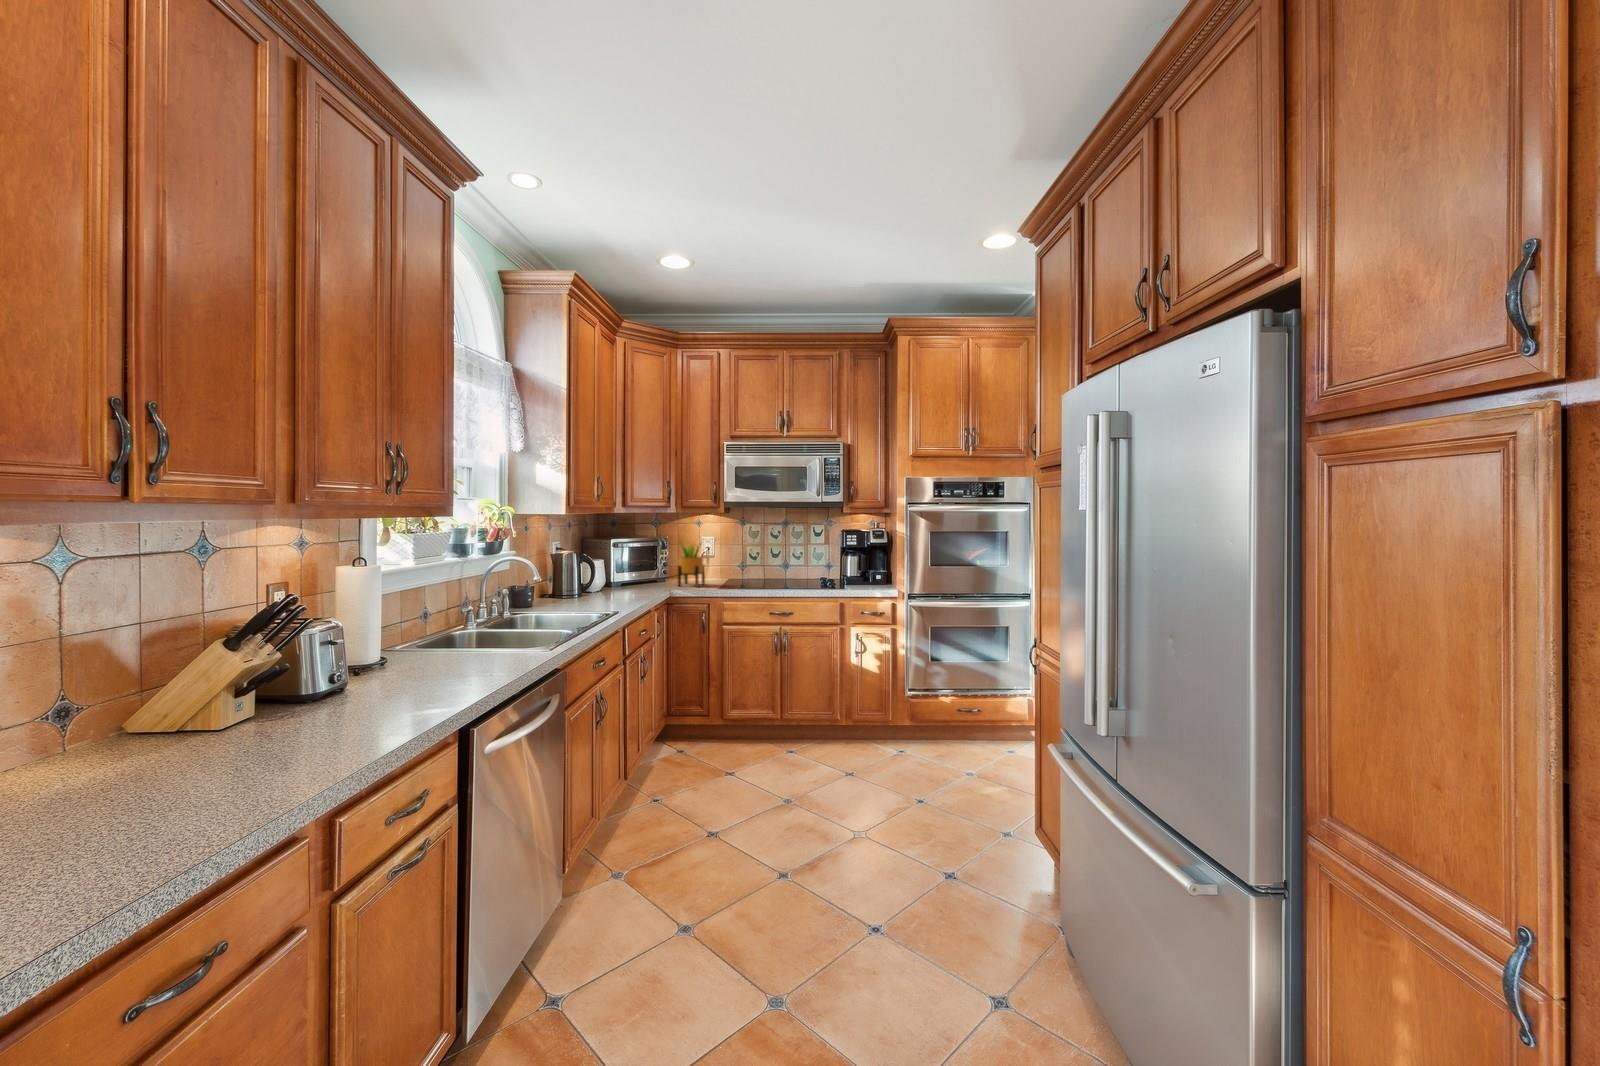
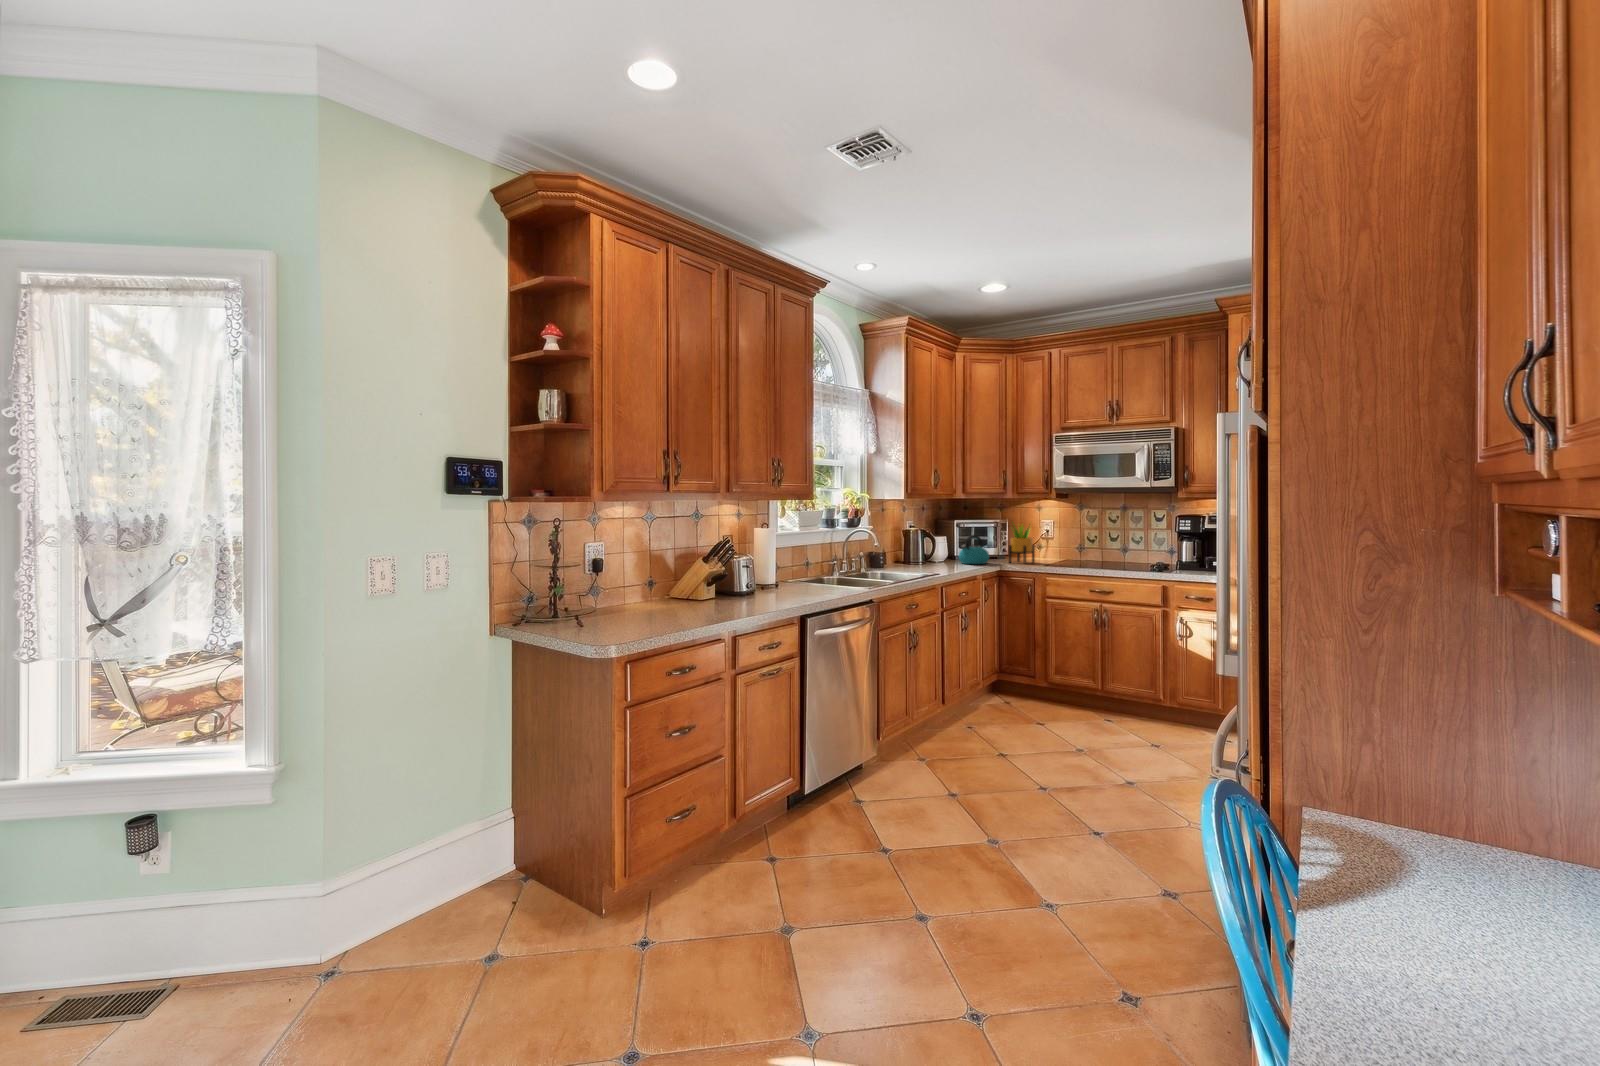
kettle: none [622,555,659,591] -> present [959,535,989,564]

